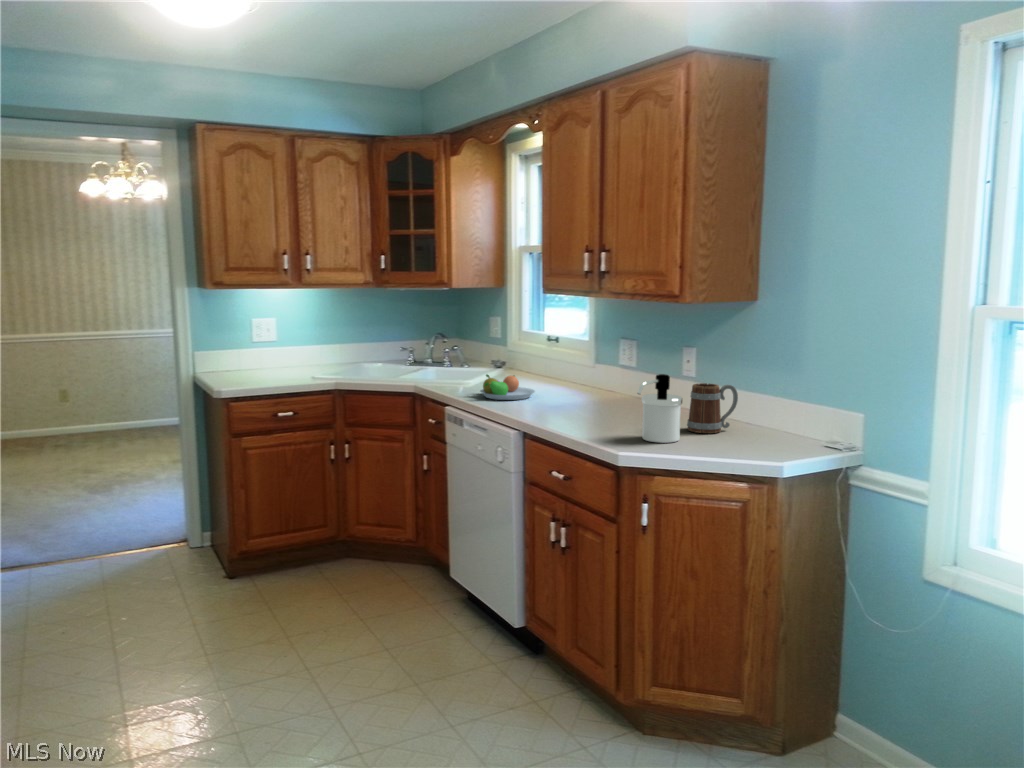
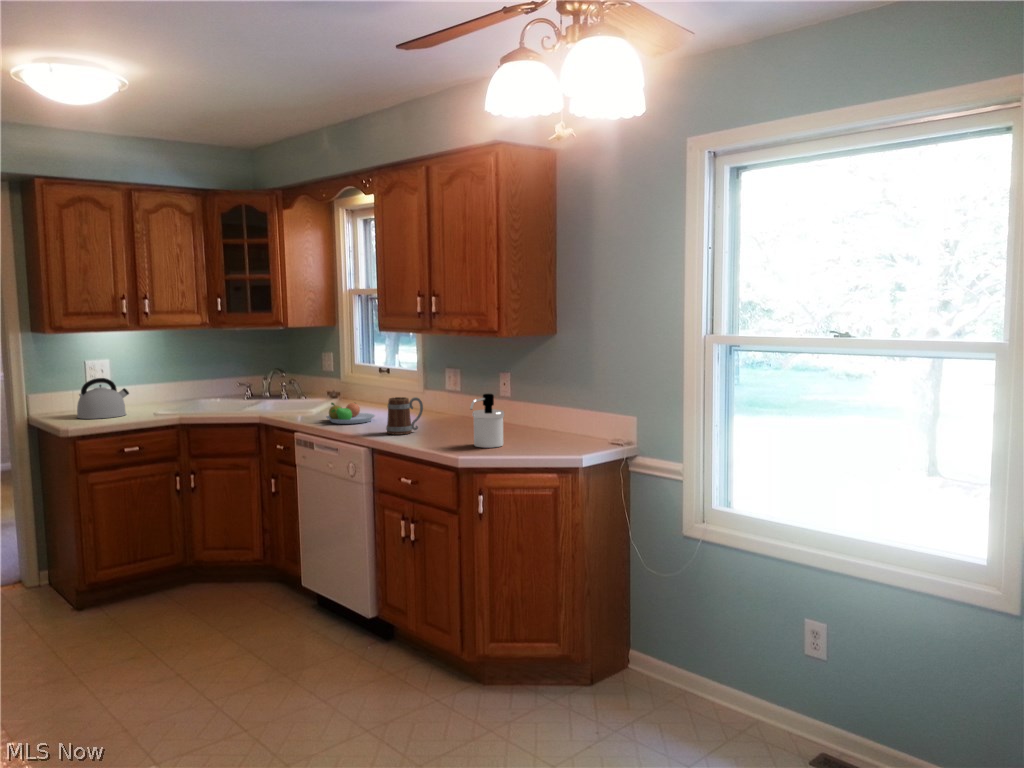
kettle: none [236,338,288,380] -> present [77,378,129,419]
mug: present [687,383,738,433] -> present [386,397,423,435]

